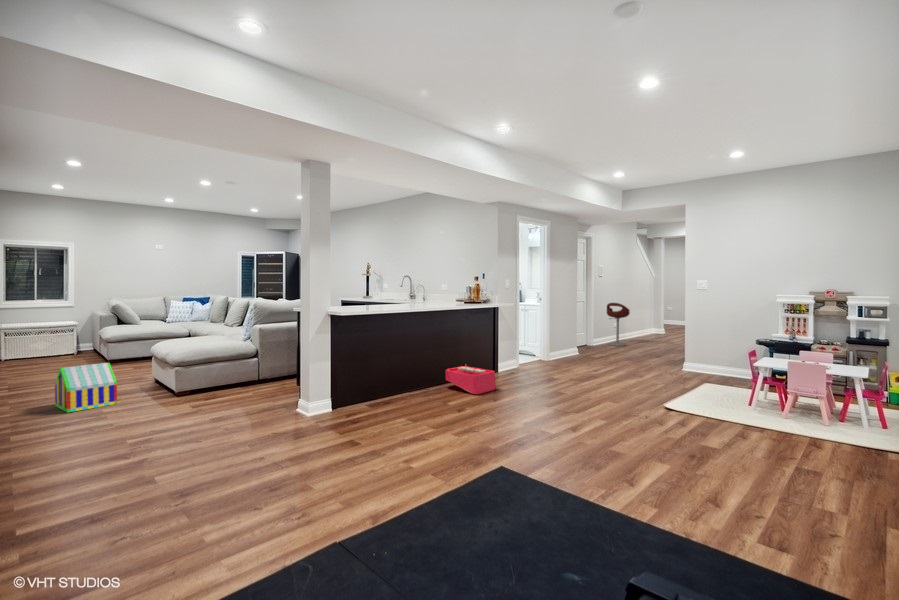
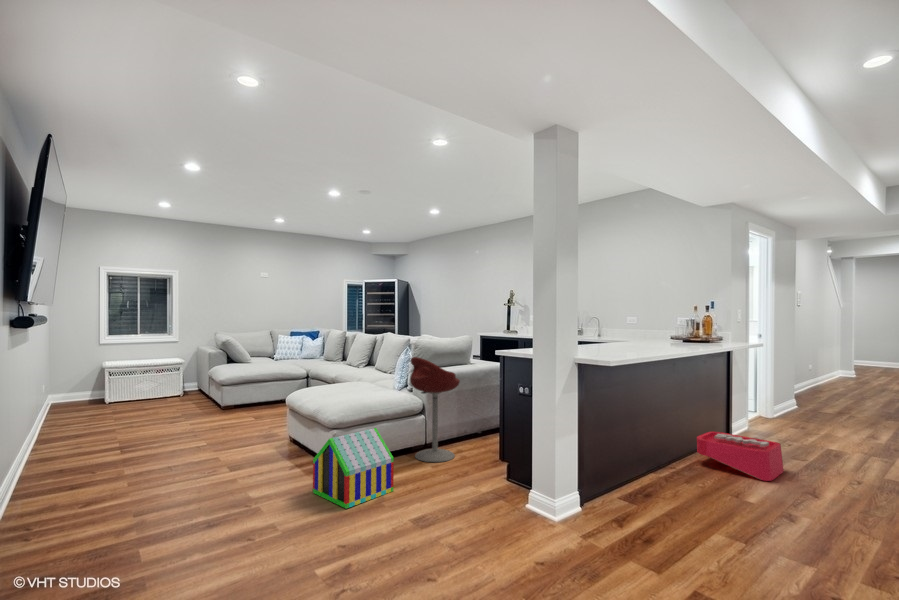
bar stool: present [607,303,630,346] -> present [410,357,460,462]
toy house: present [55,363,117,413] -> present [313,428,394,509]

